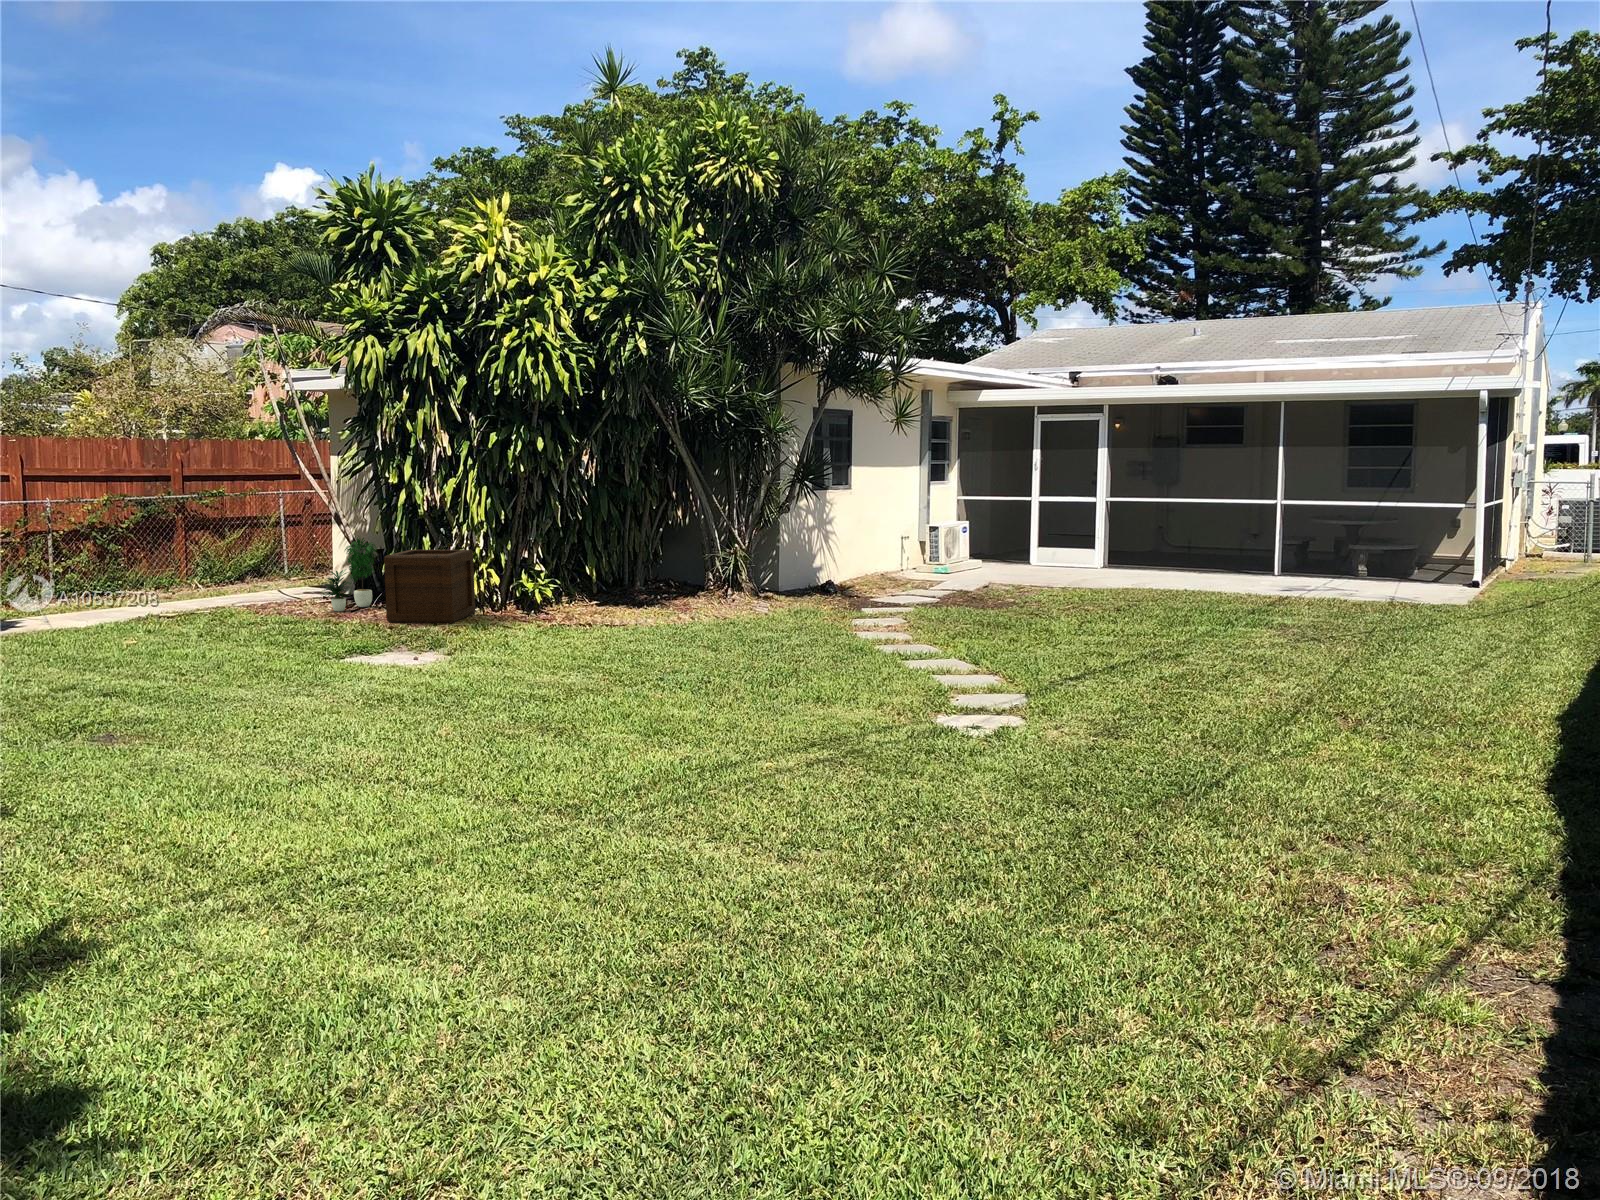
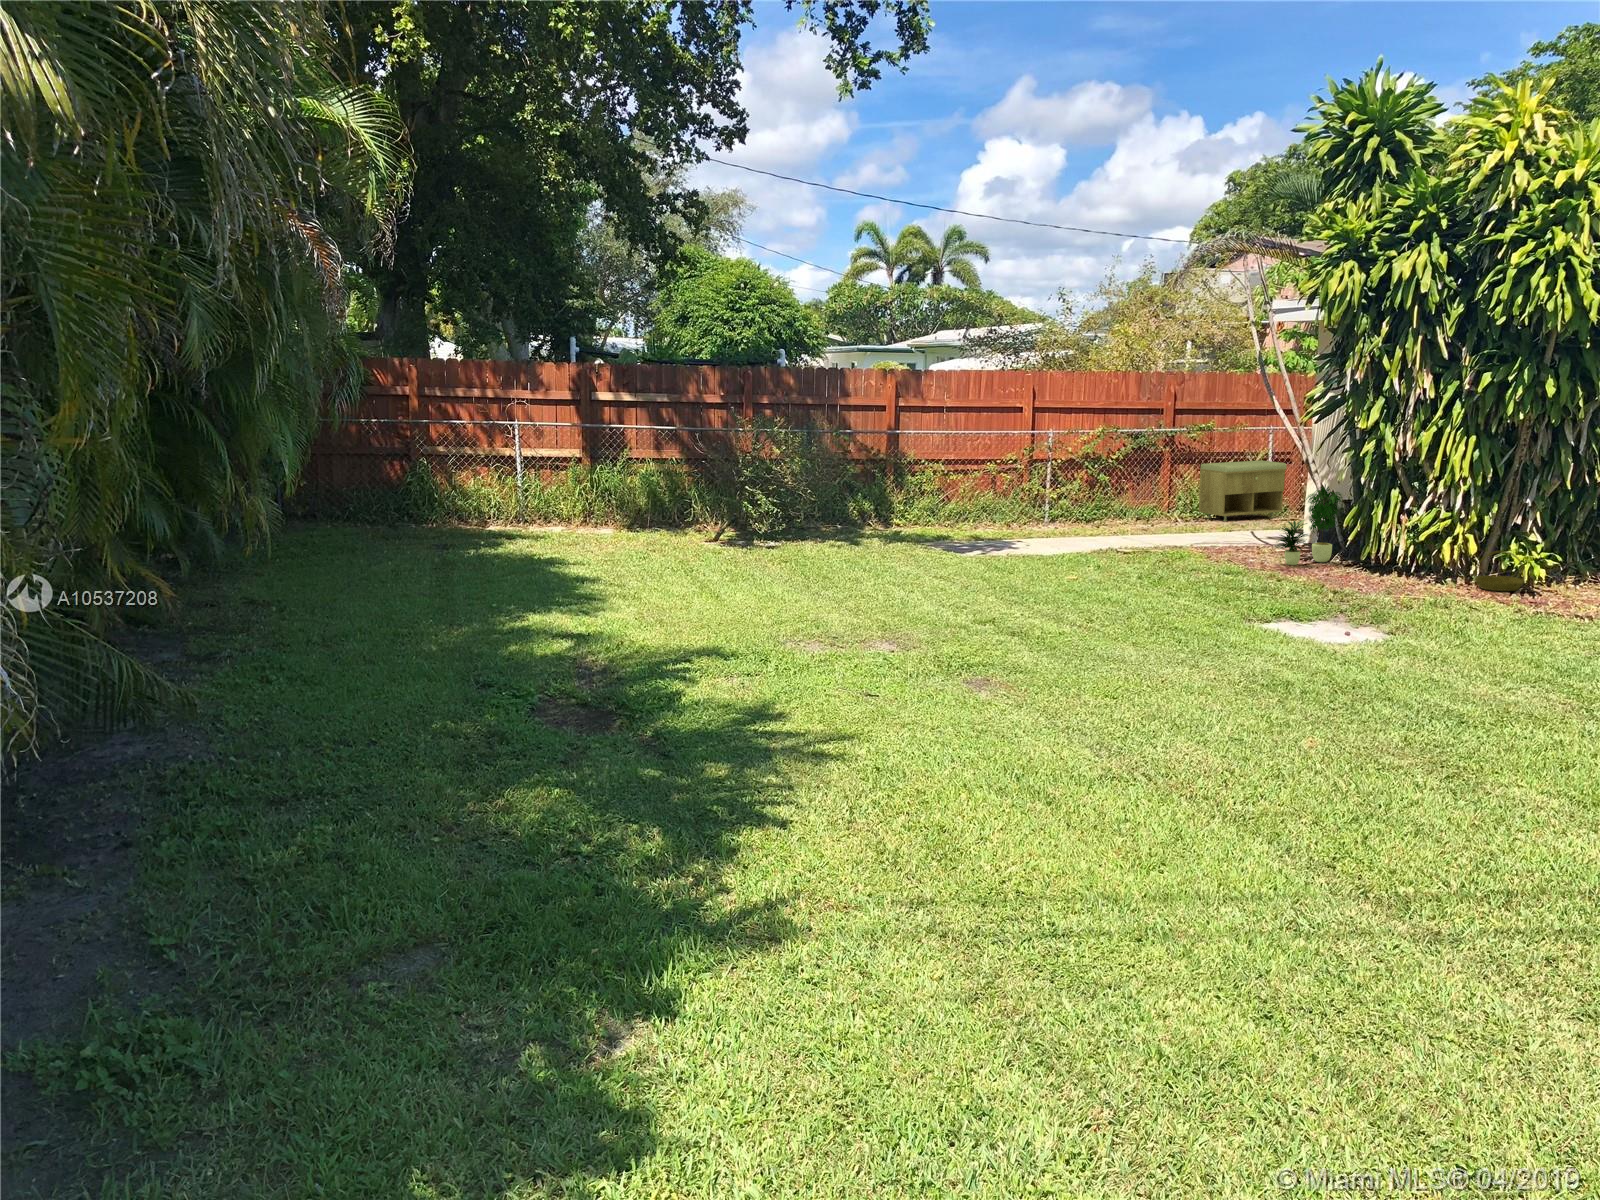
storage bench: none [218,525,304,583] -> present [1199,460,1287,521]
wooden crate: present [384,550,475,623] -> none [1333,505,1449,595]
basket: none [498,581,536,614] -> present [1474,551,1525,591]

